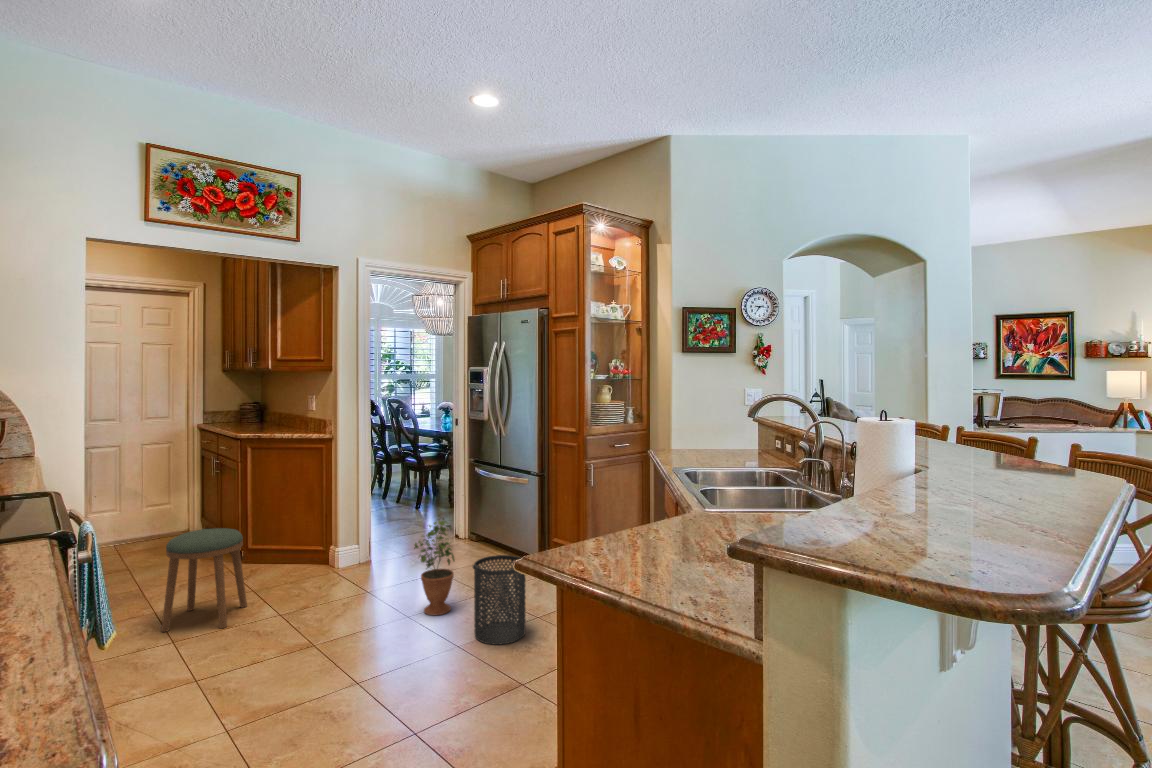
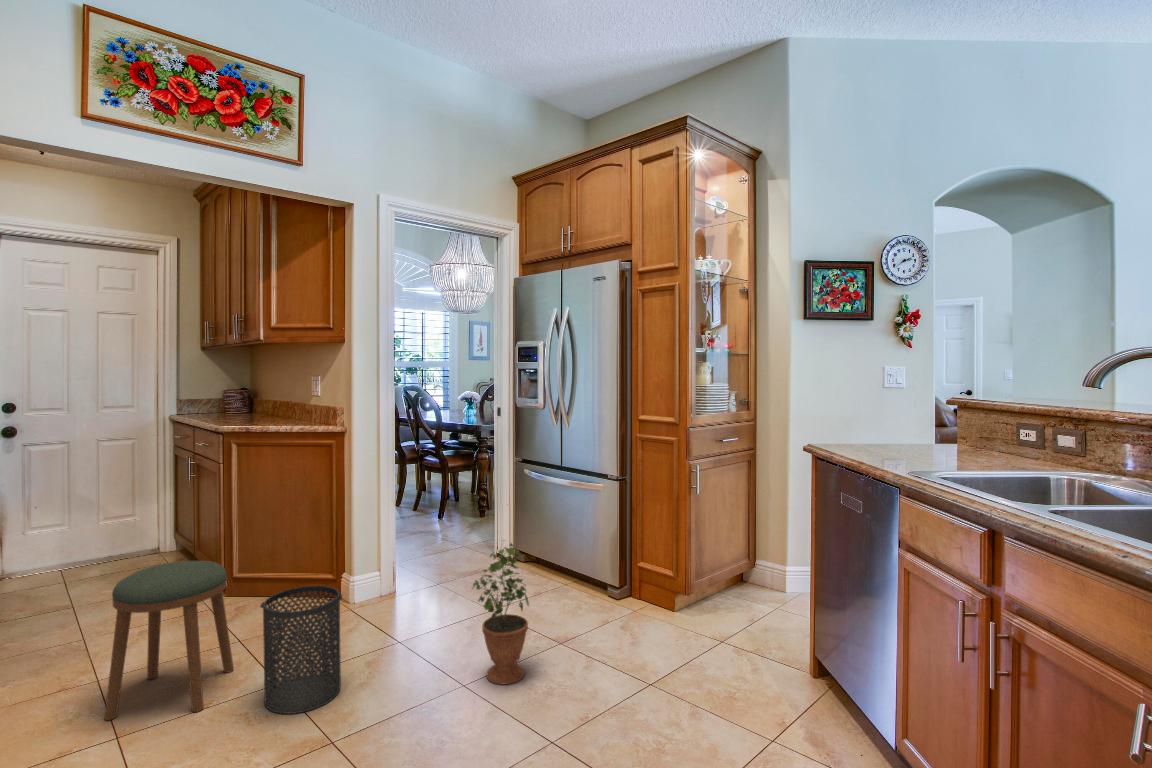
trash can: present [473,555,526,645] -> present [261,585,342,714]

